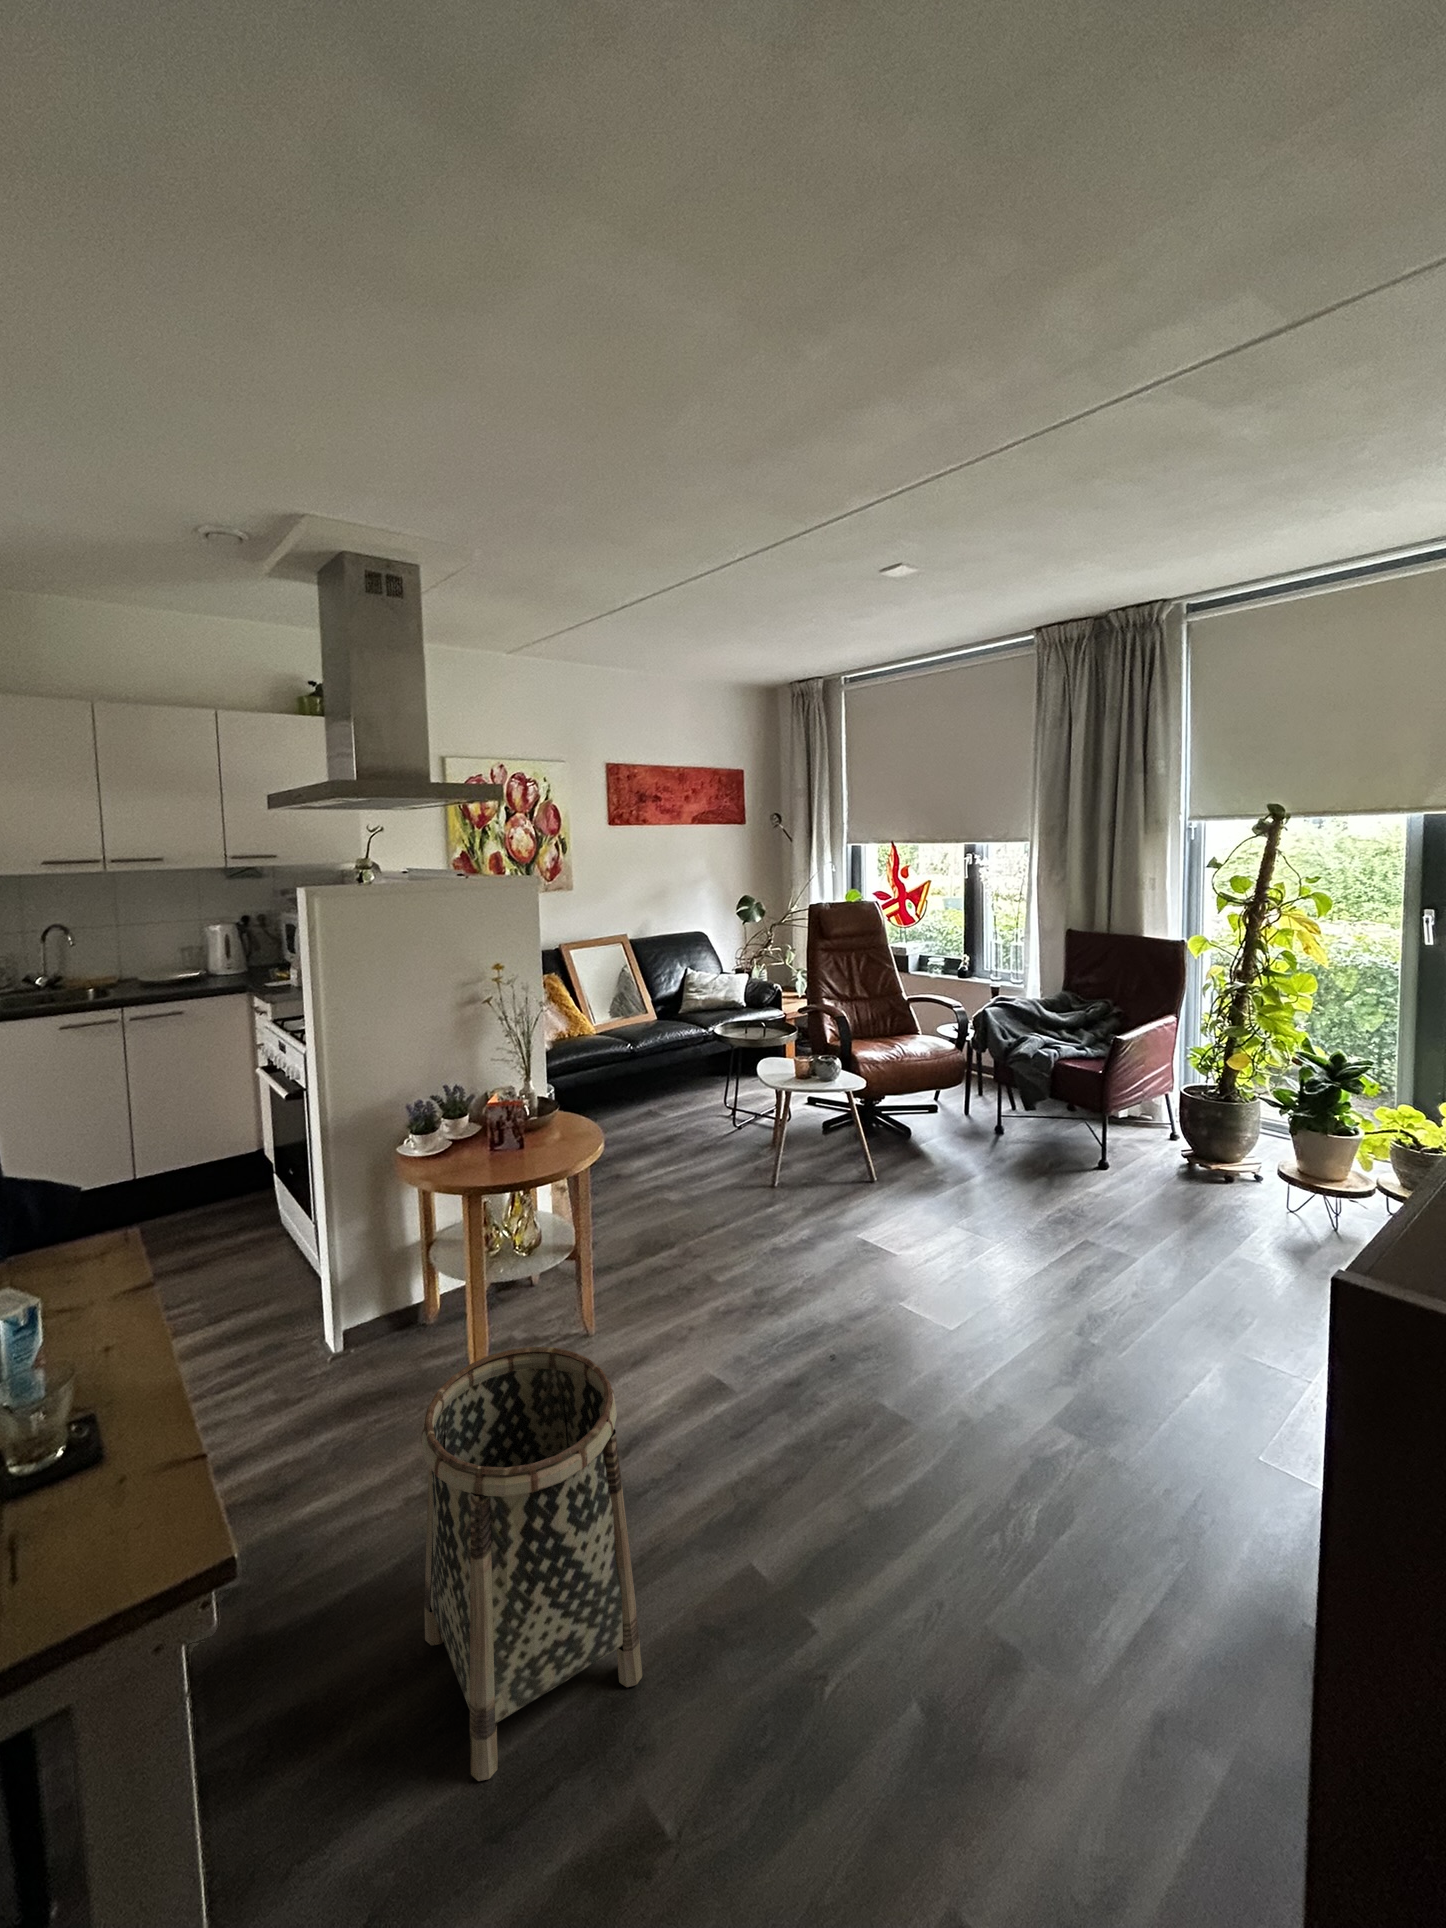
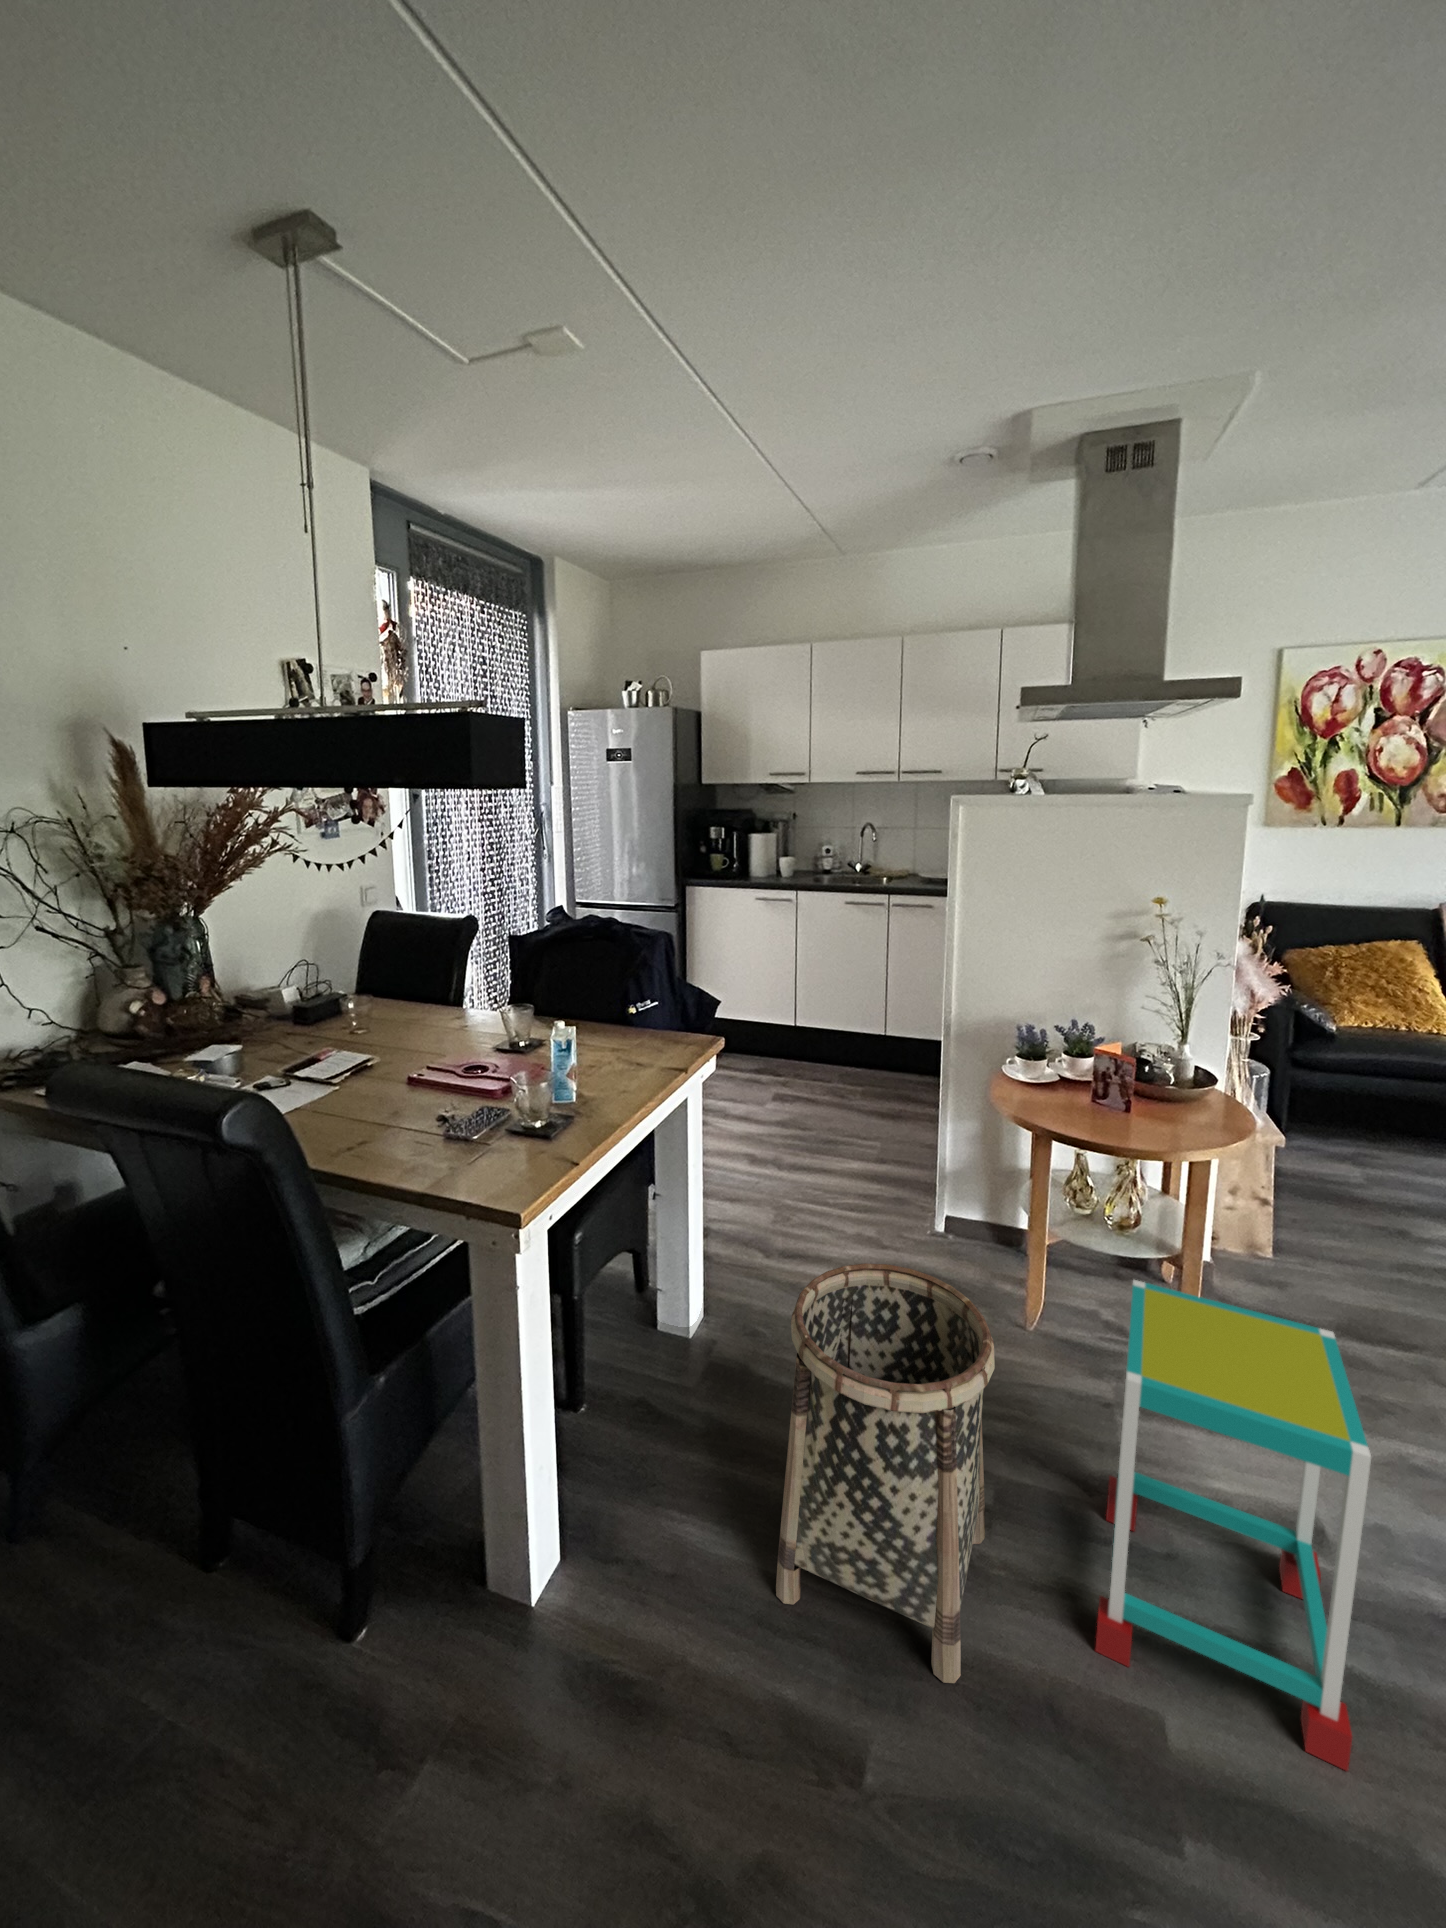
side table: none [617,1234,810,1562] -> present [1096,1280,1371,1771]

